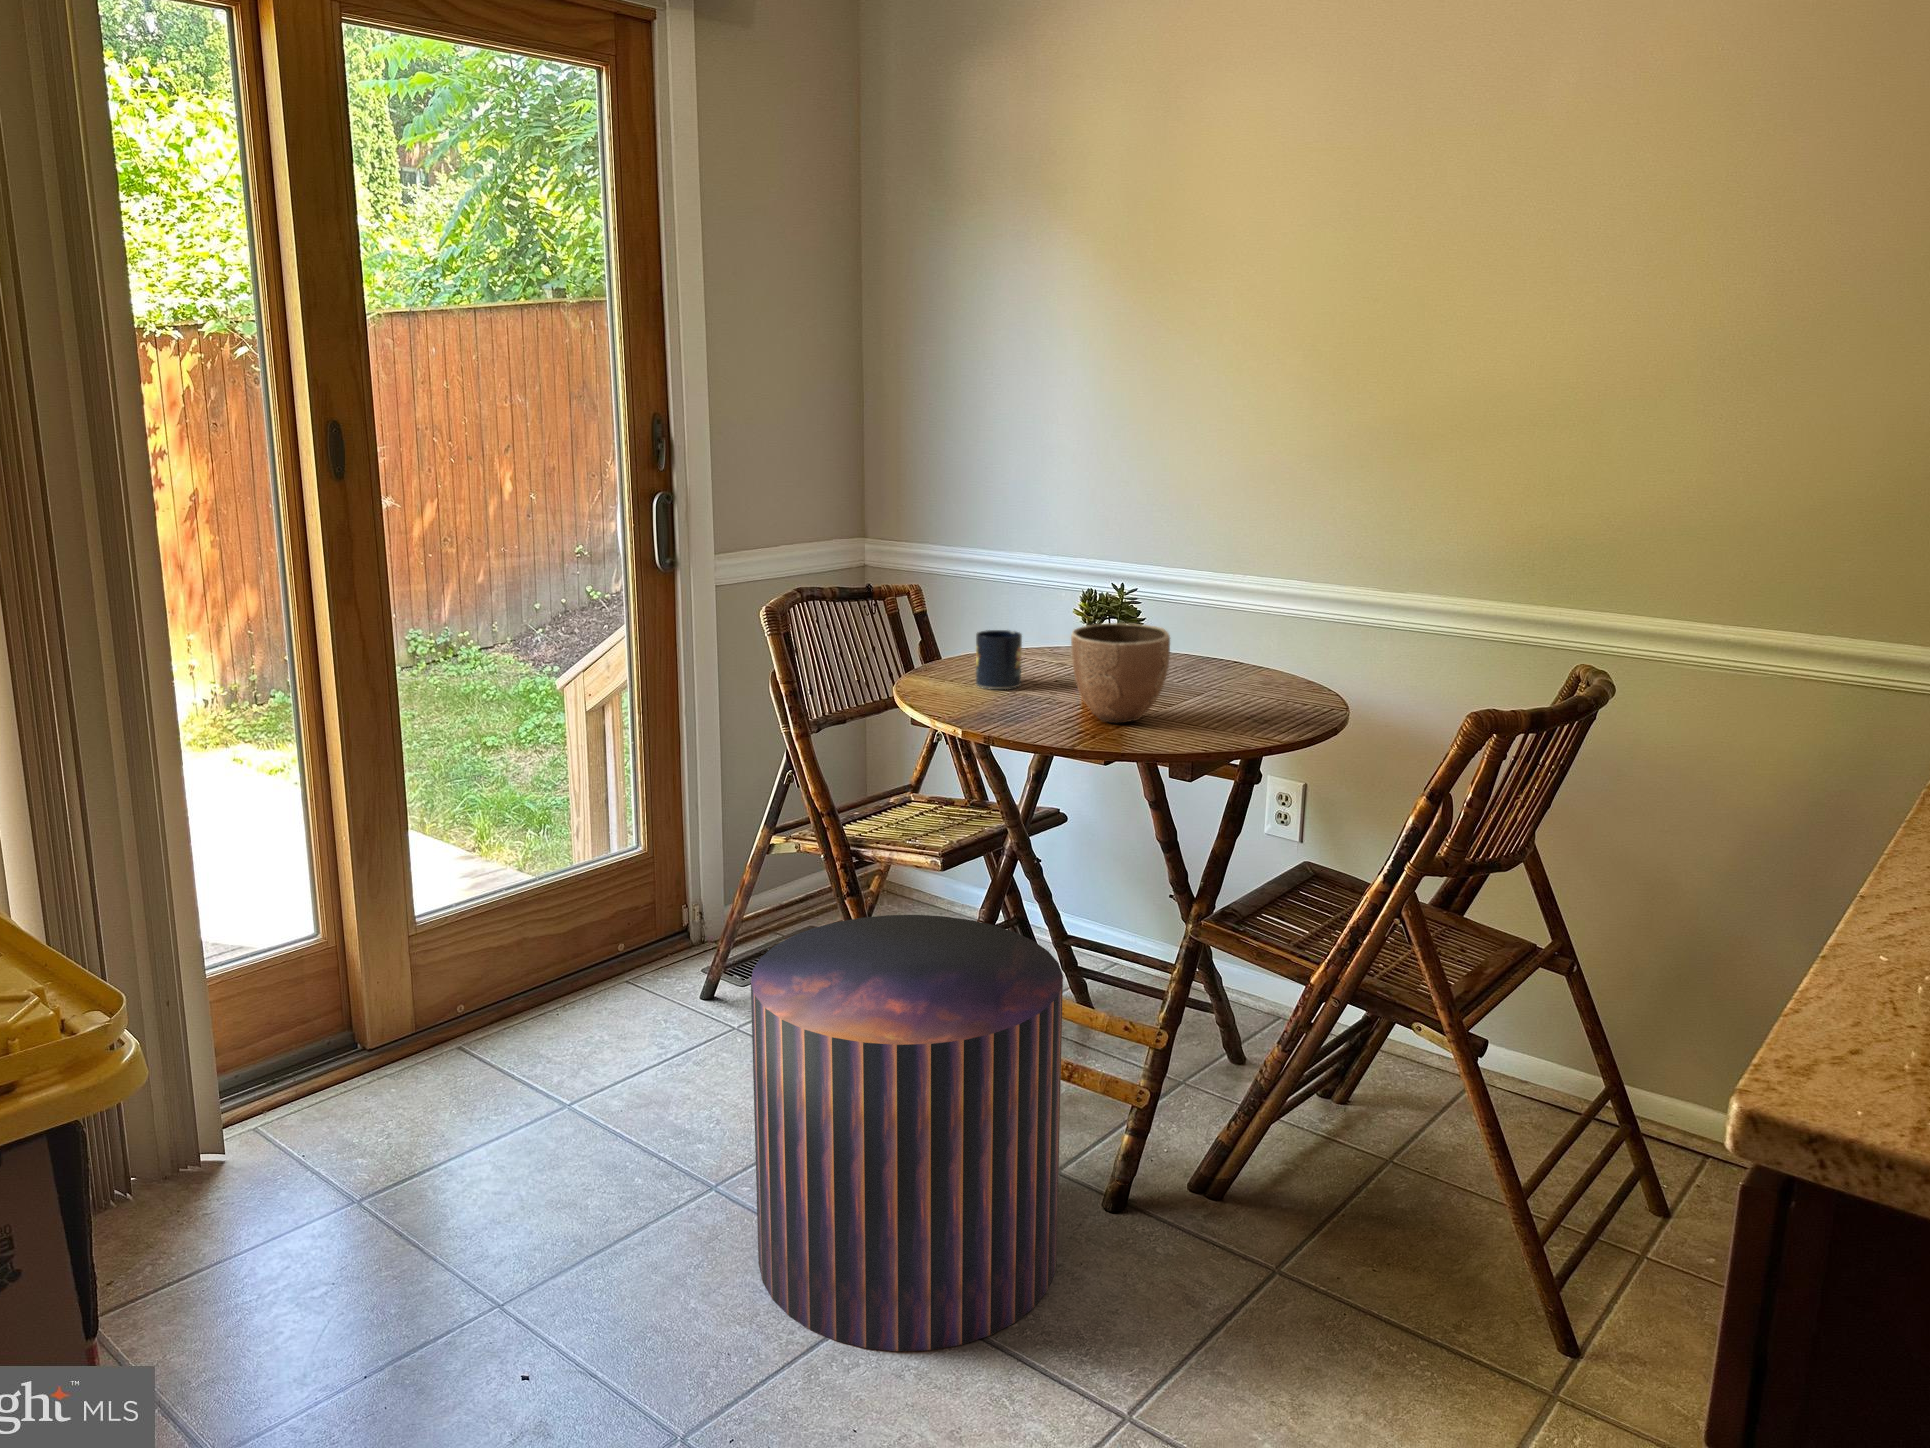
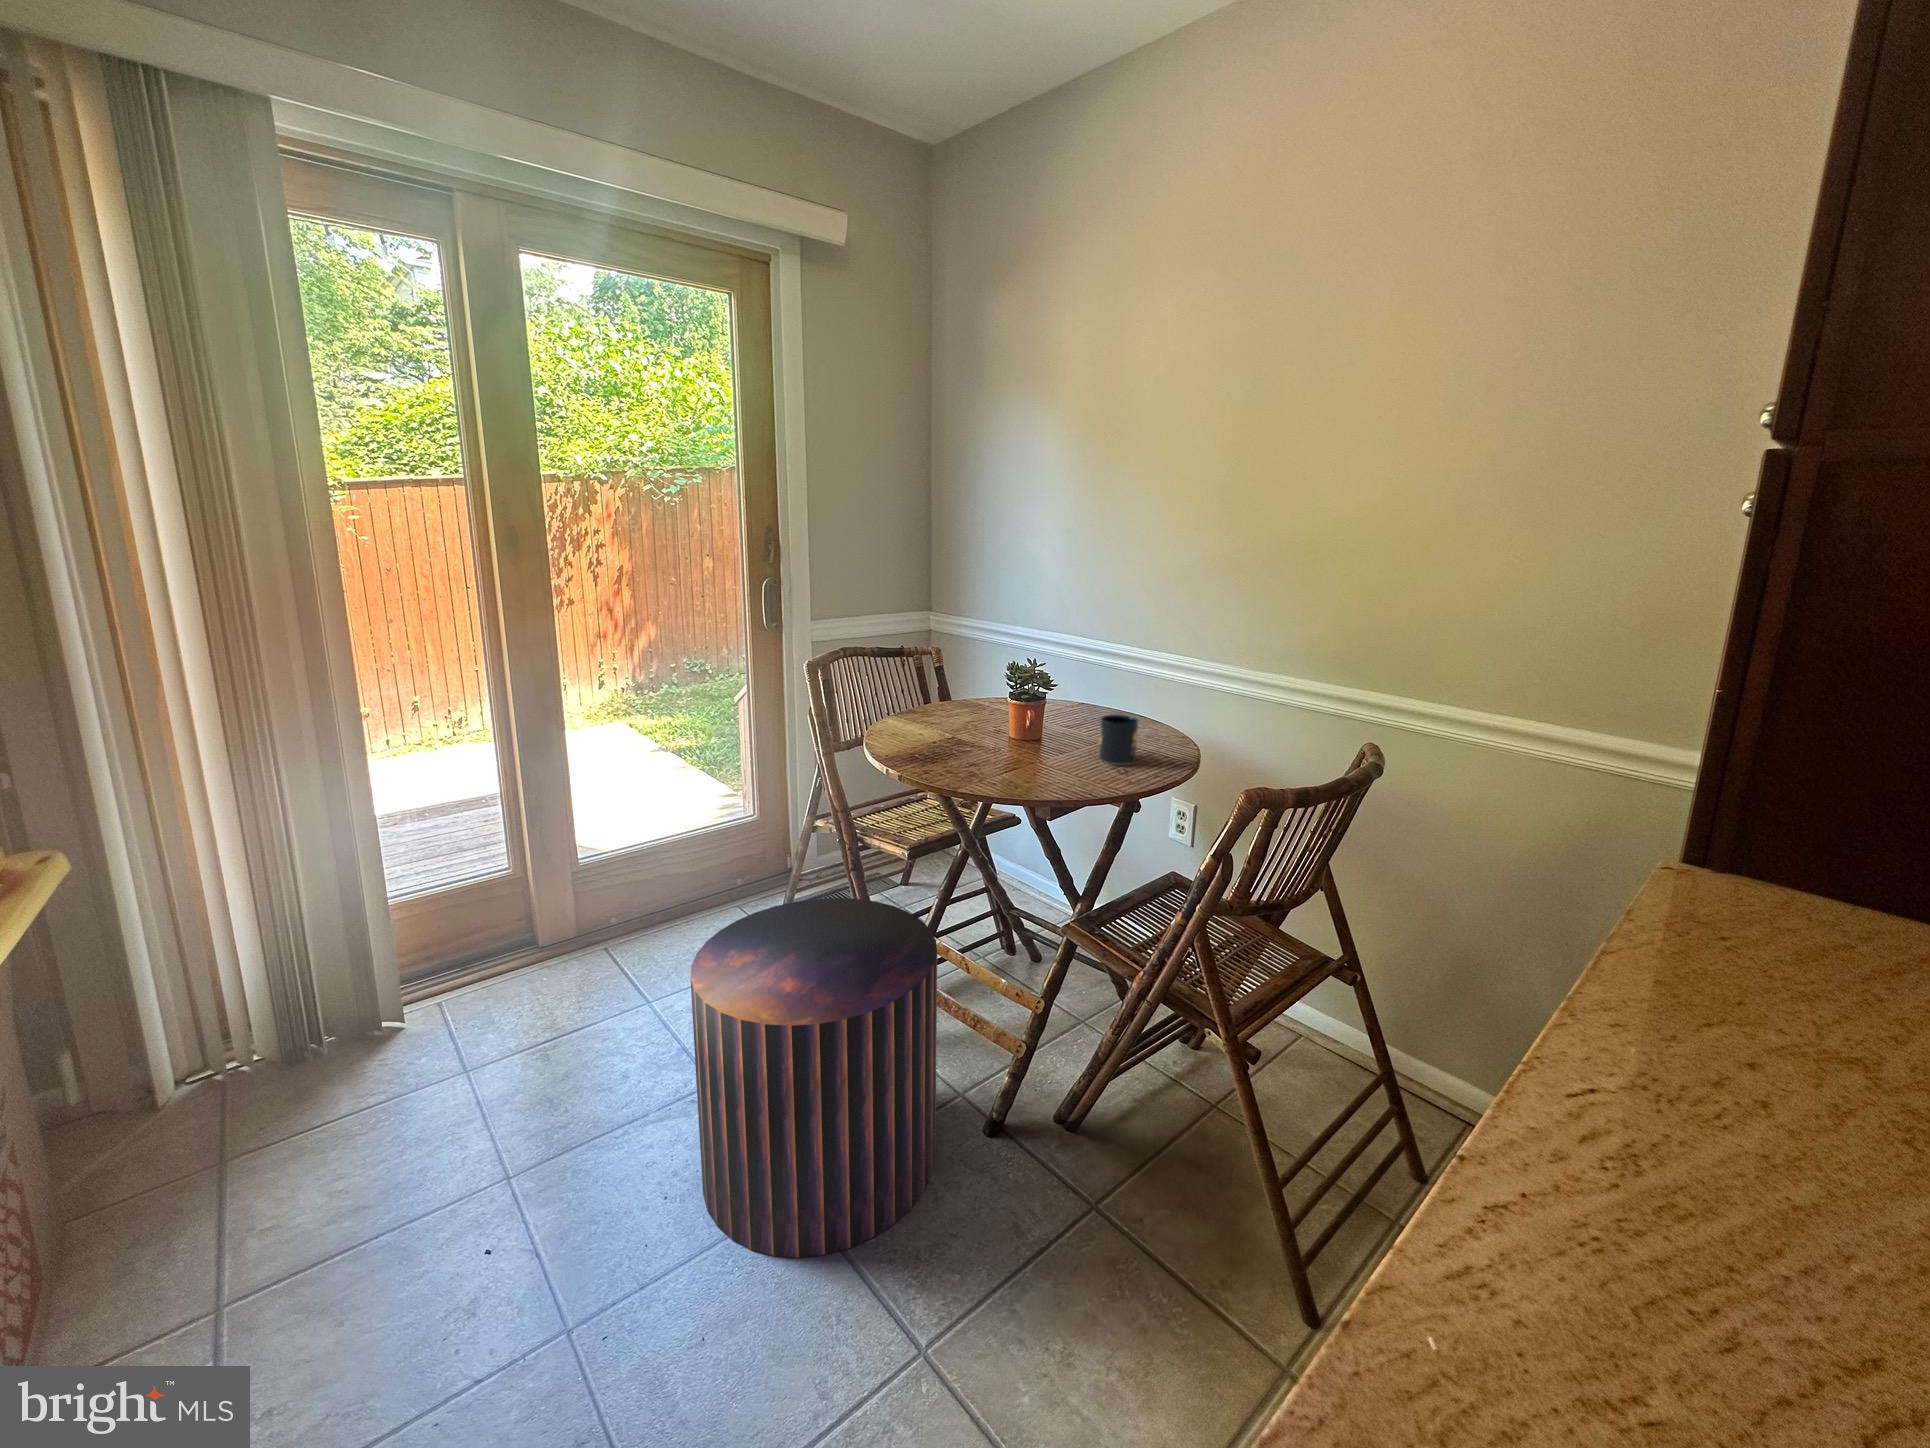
decorative bowl: present [1071,623,1170,723] -> none [983,688,1056,765]
mug: present [976,630,1022,689] -> present [1099,715,1138,765]

